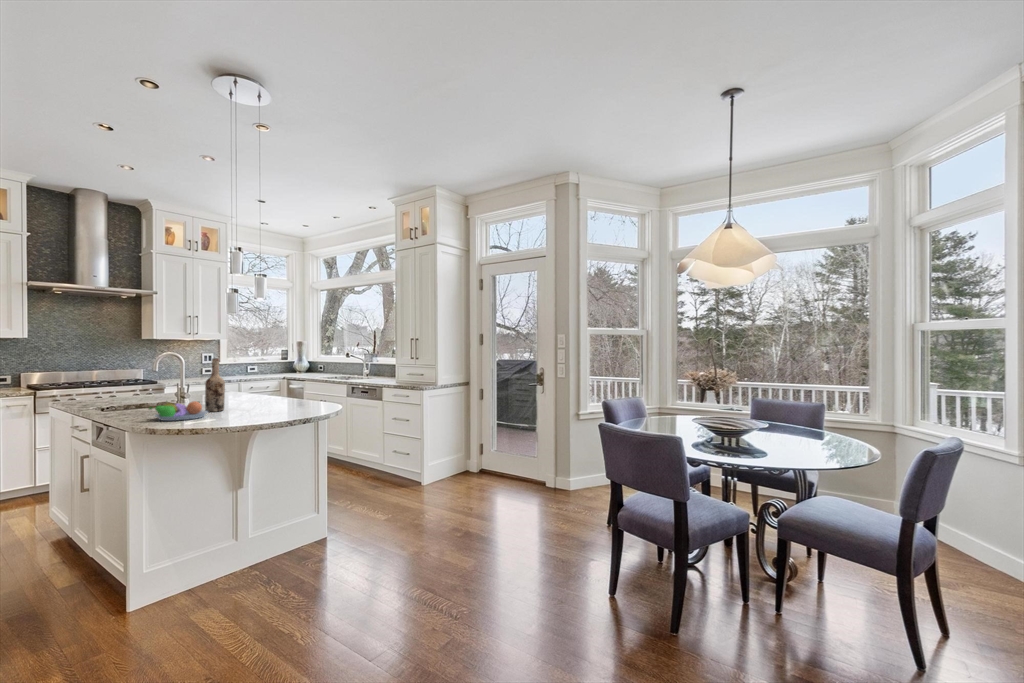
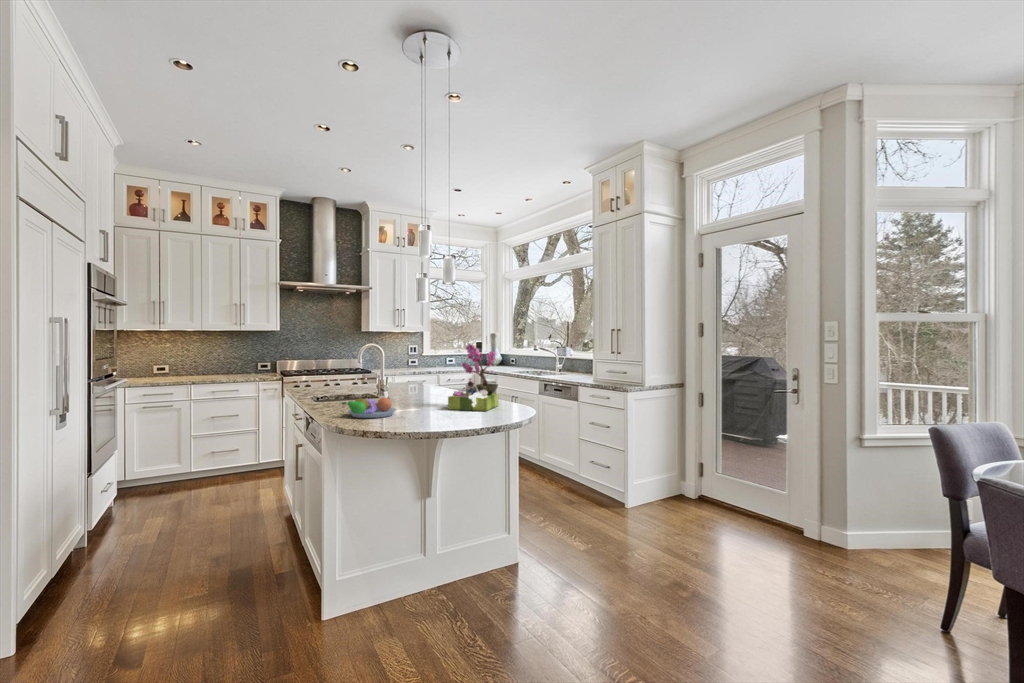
flower arrangement: none [260,350,308,410] -> present [448,344,498,411]
wine bottle: present [205,358,225,412] -> none [396,351,415,409]

